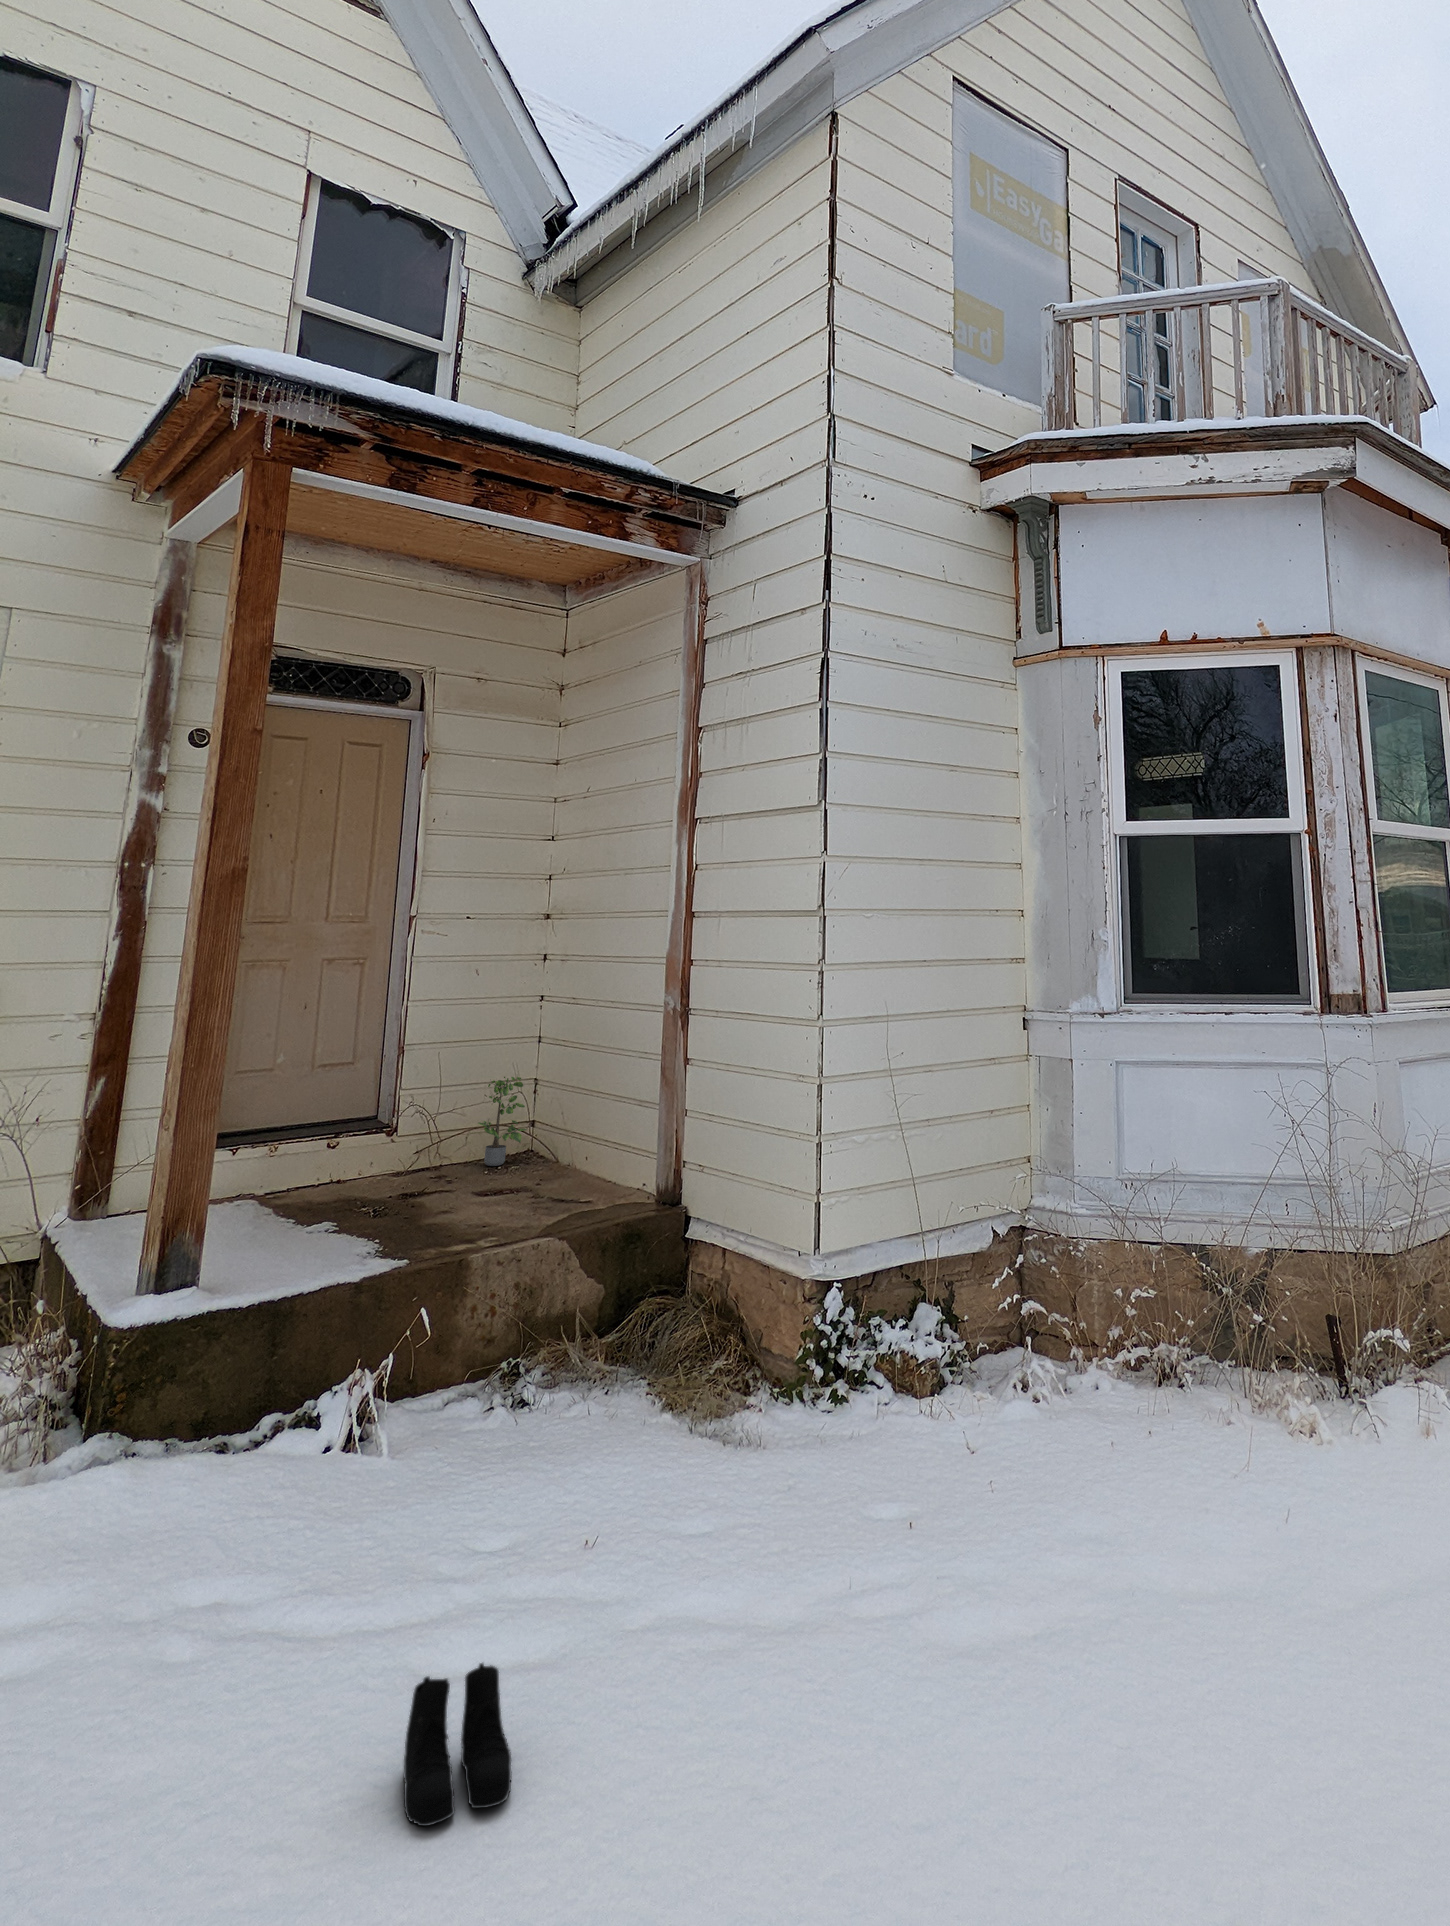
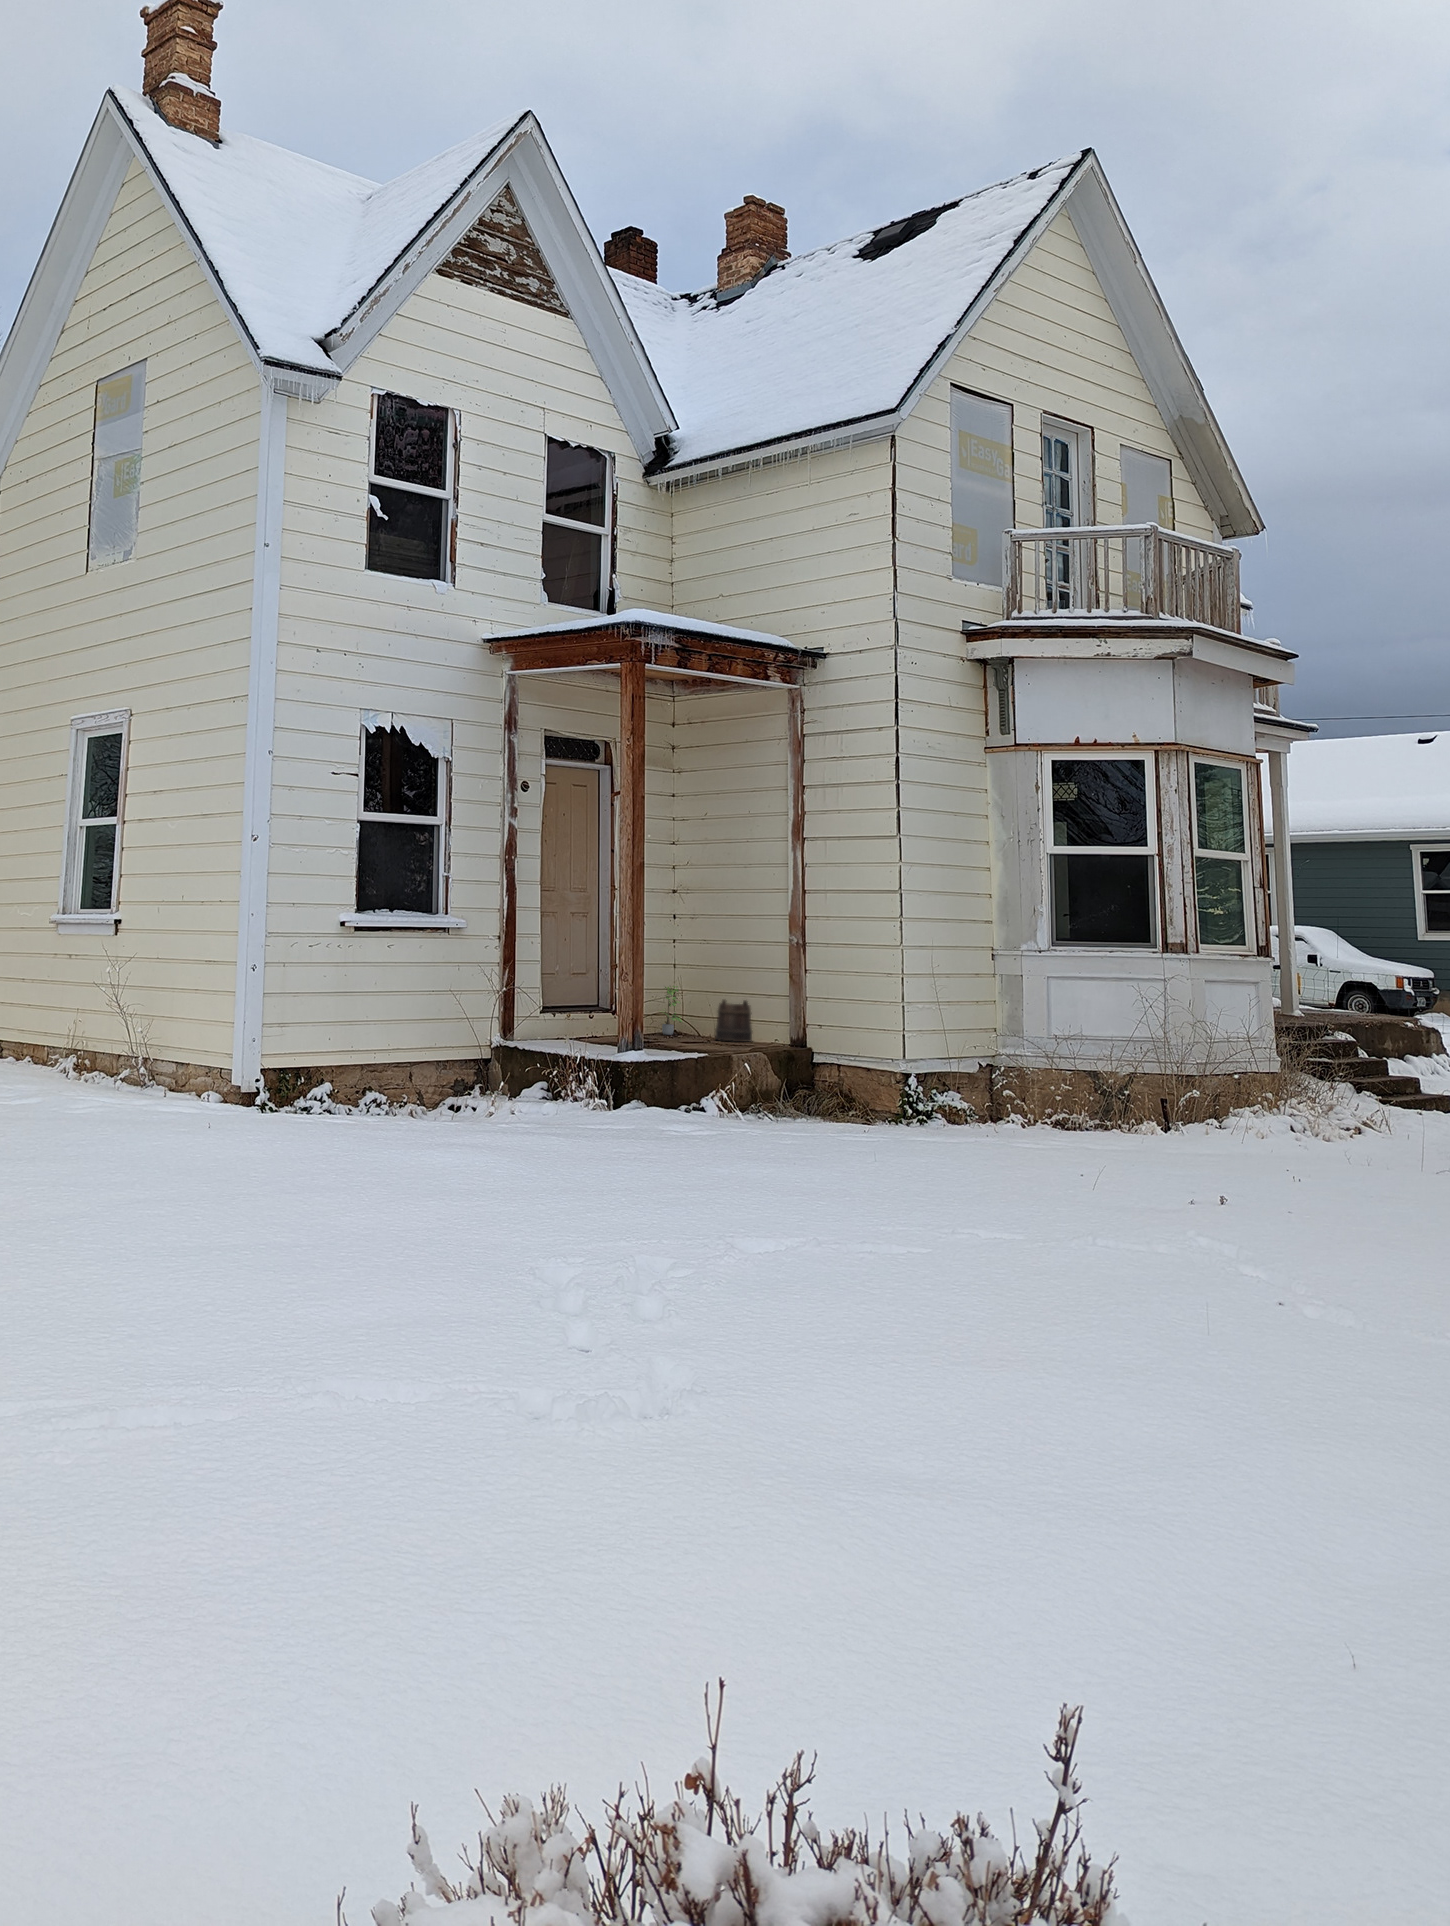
bucket: none [537,1109,607,1194] -> present [715,1000,752,1042]
boots: present [404,1663,512,1826] -> none [856,1122,895,1152]

